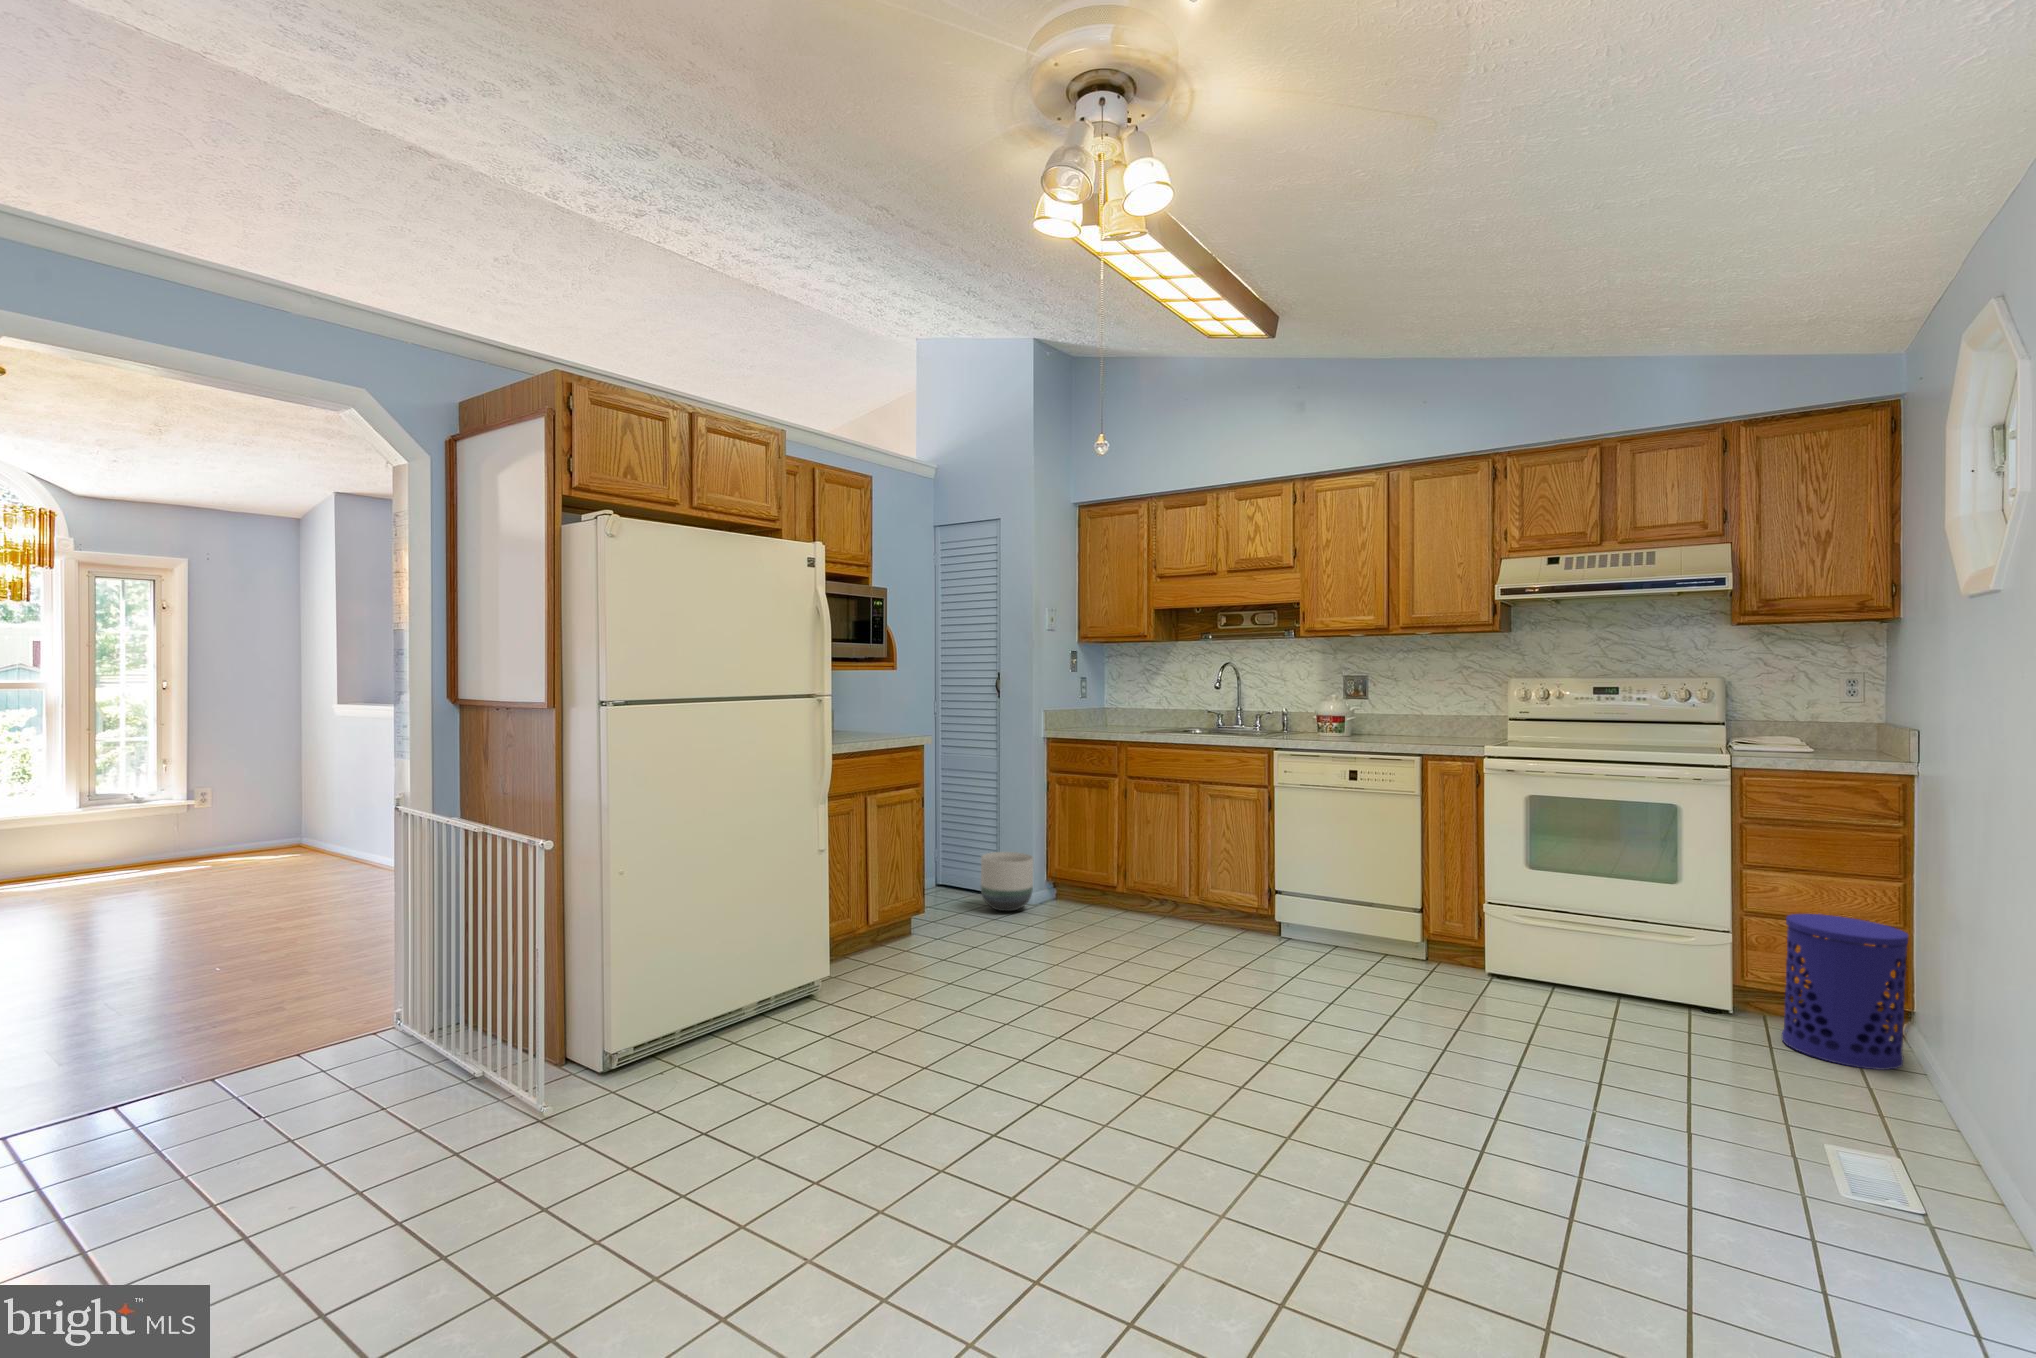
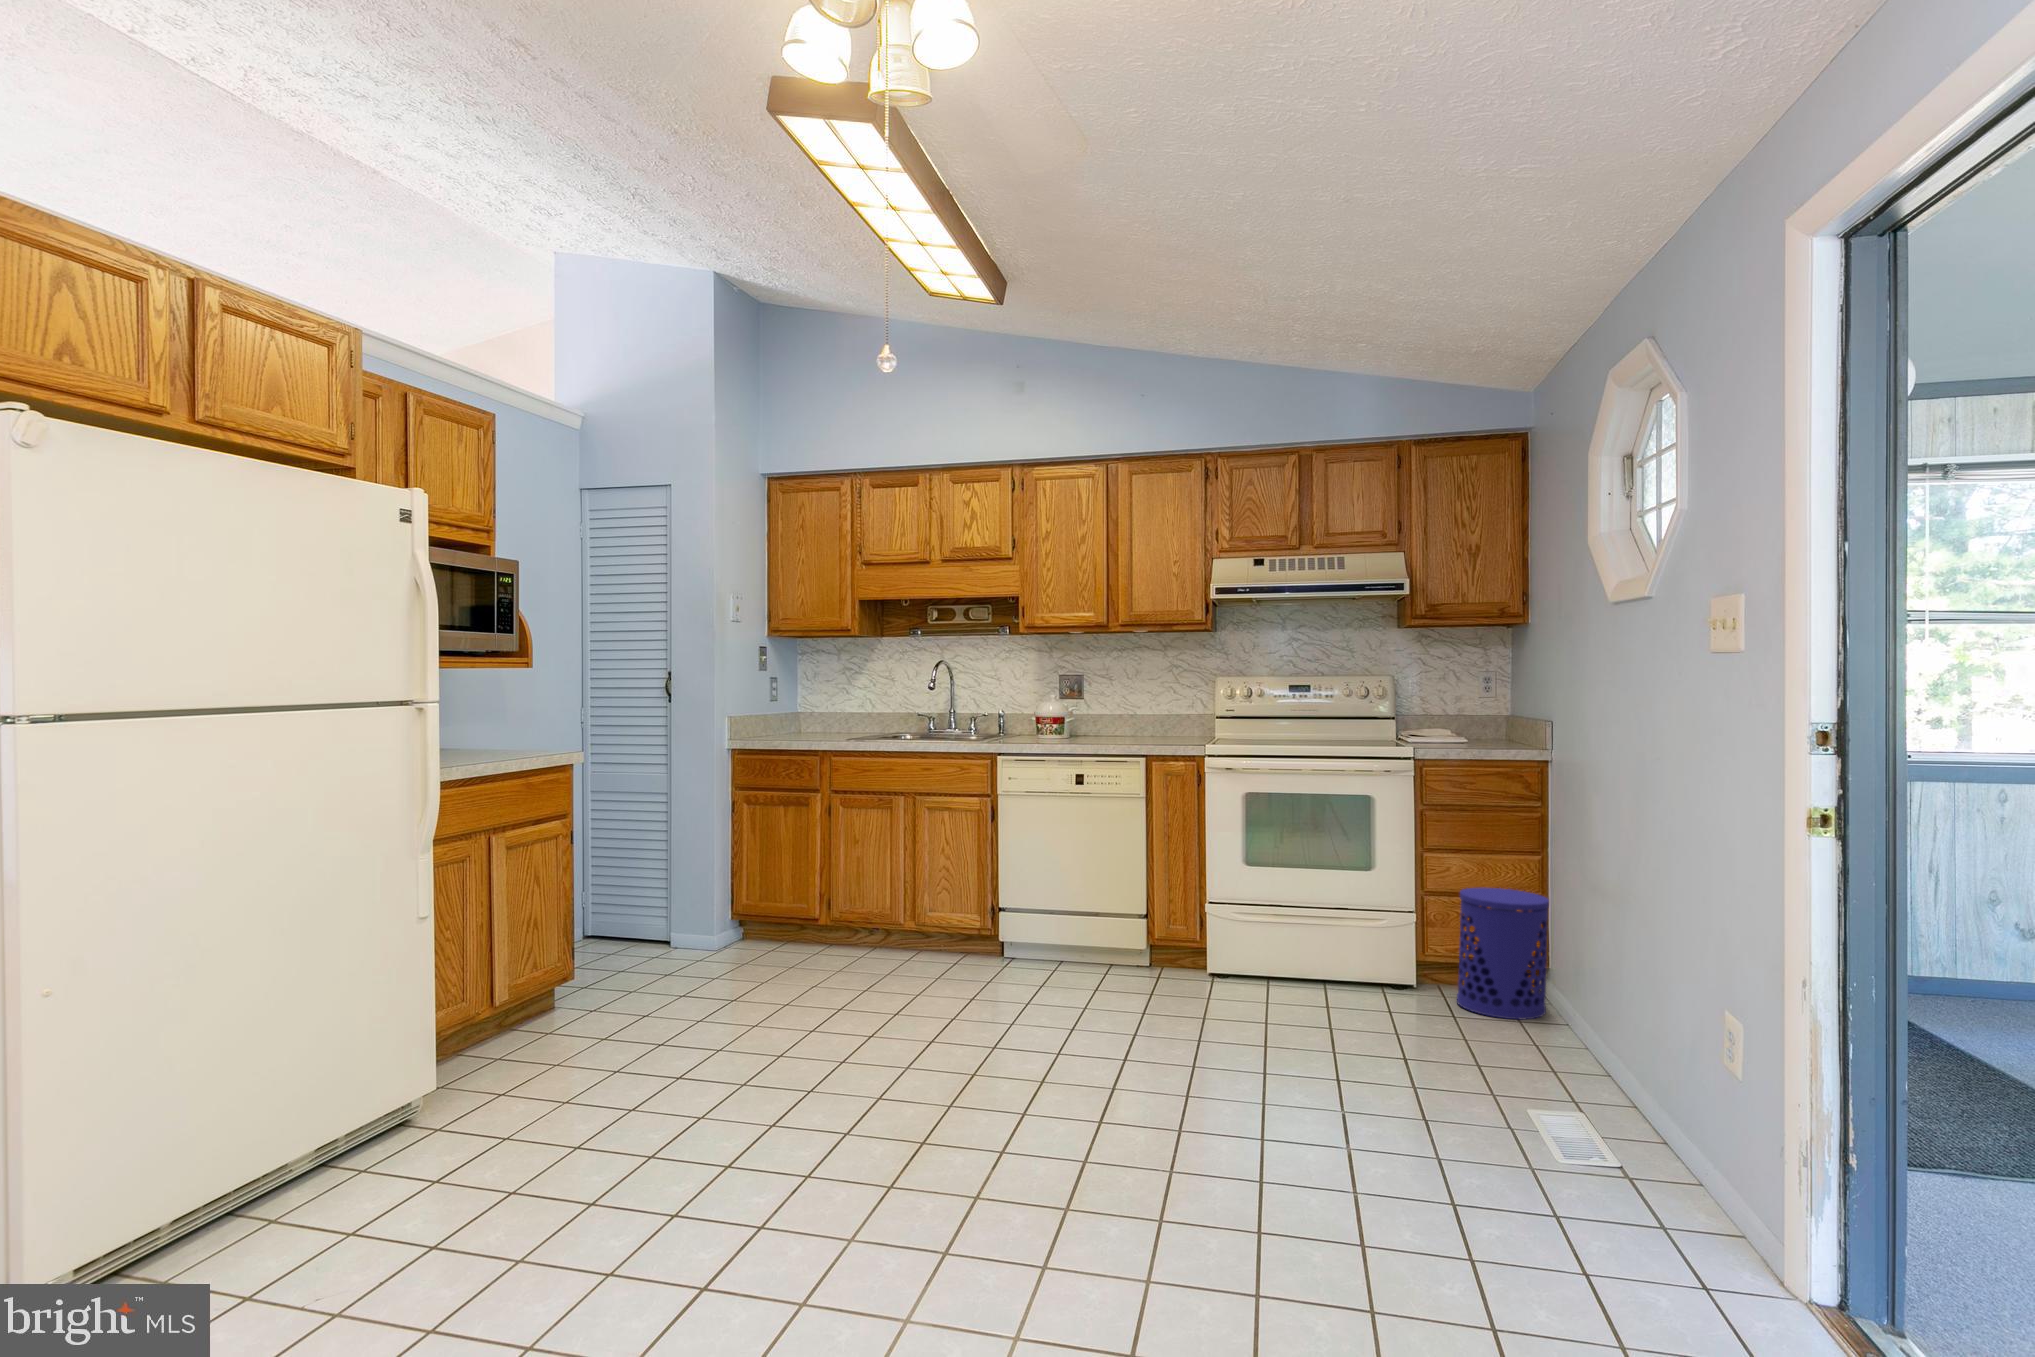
planter: present [981,852,1033,911] -> none [656,886,721,956]

